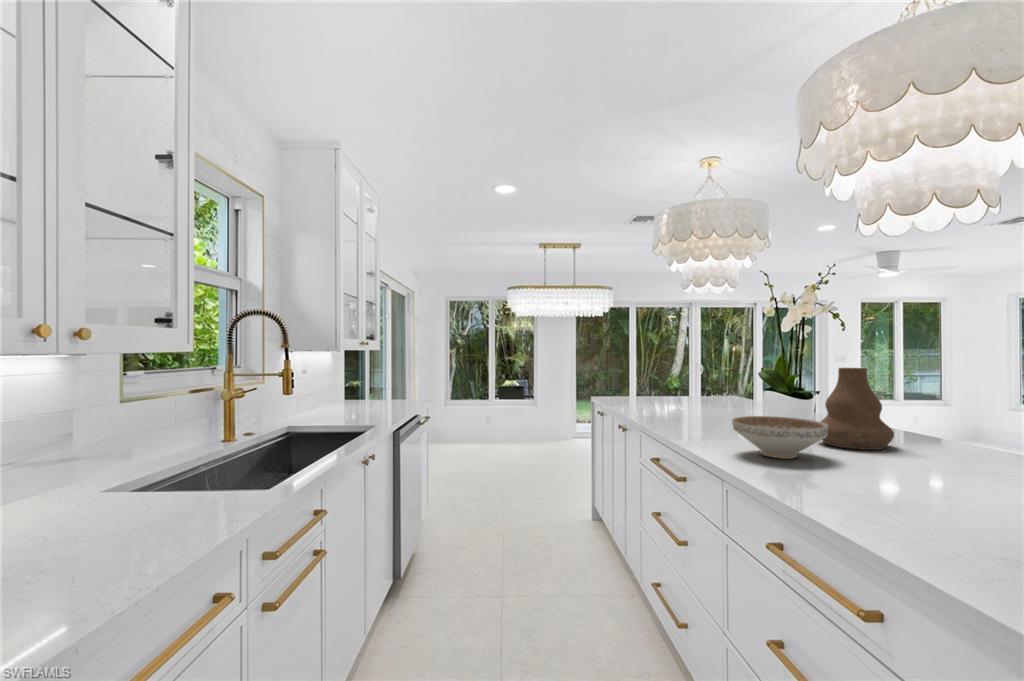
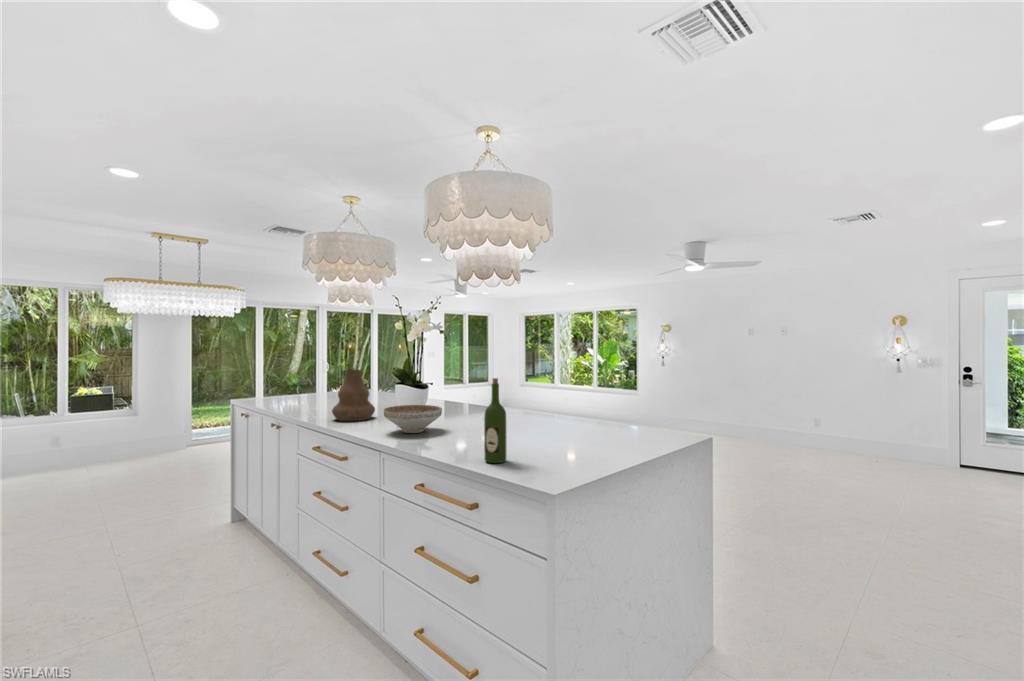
vase: present [821,368,894,450] -> present [332,370,375,421]
wine bottle: none [900,376,957,546] -> present [484,378,506,463]

